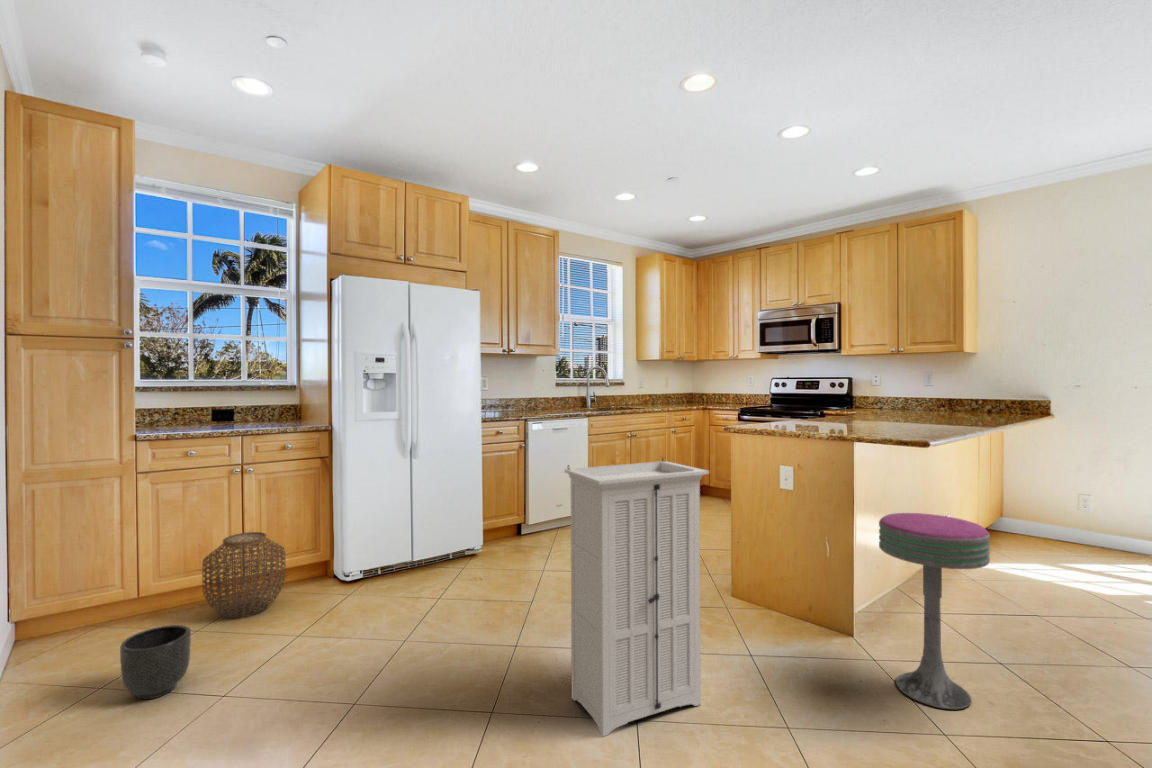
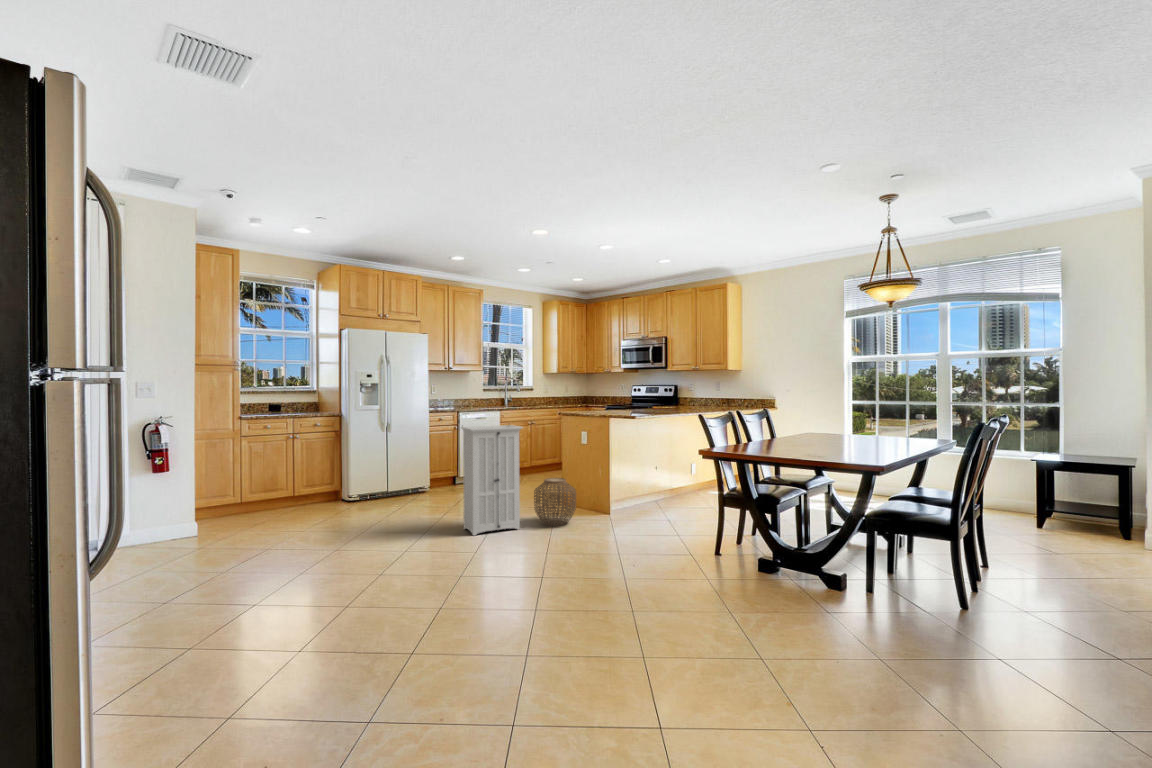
bar stool: present [879,513,990,709] -> none [604,449,645,528]
woven basket: present [202,532,286,618] -> present [534,478,576,526]
planter: present [120,625,191,699] -> none [257,503,286,532]

